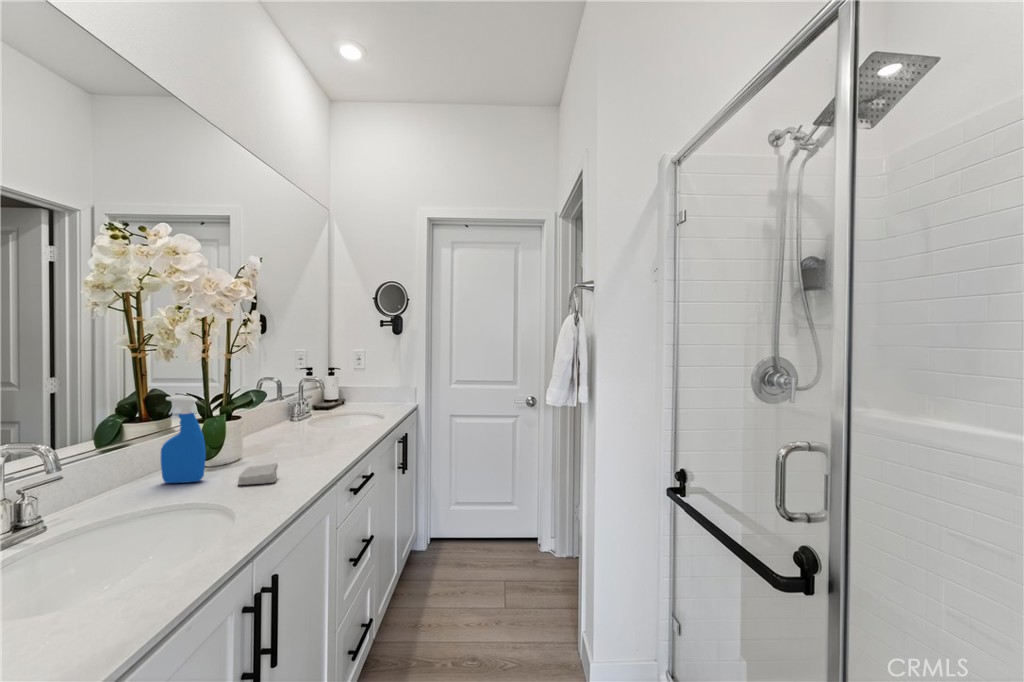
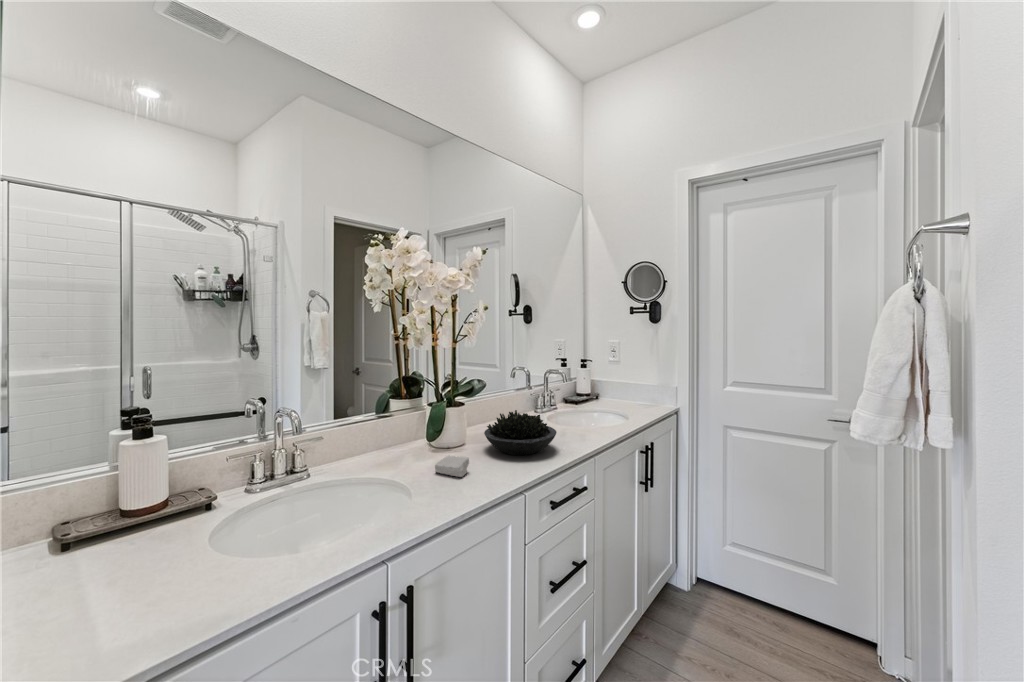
spray bottle: present [161,396,206,483] -> none [395,381,422,460]
succulent plant: none [270,416,347,458] -> present [484,410,557,455]

